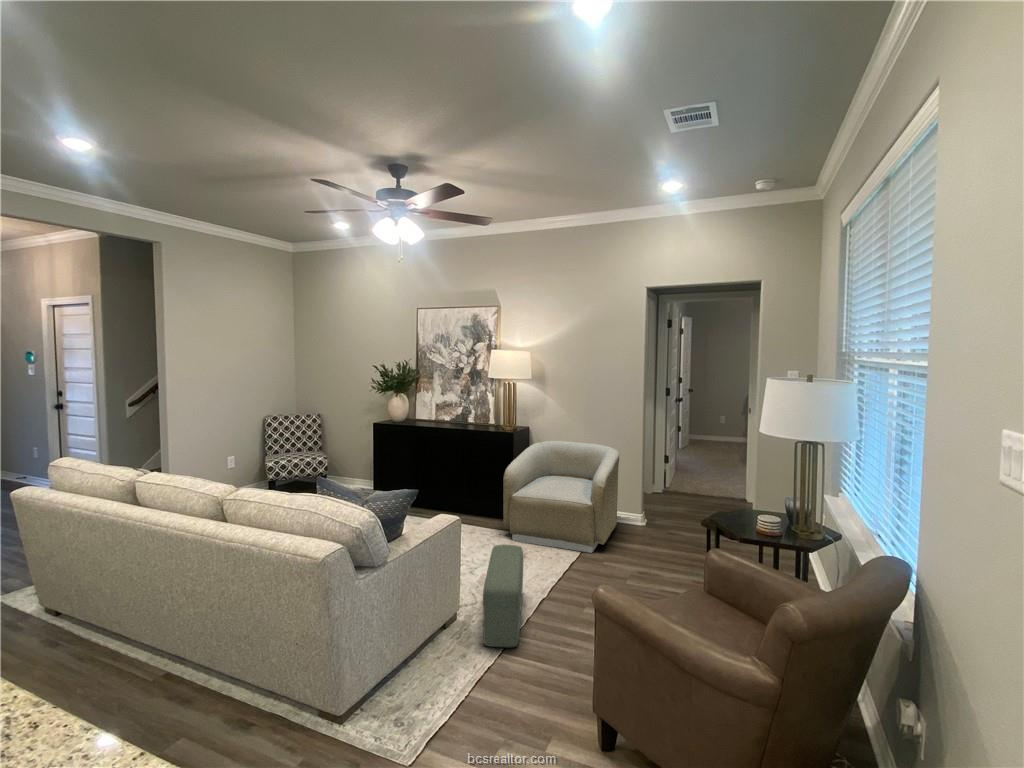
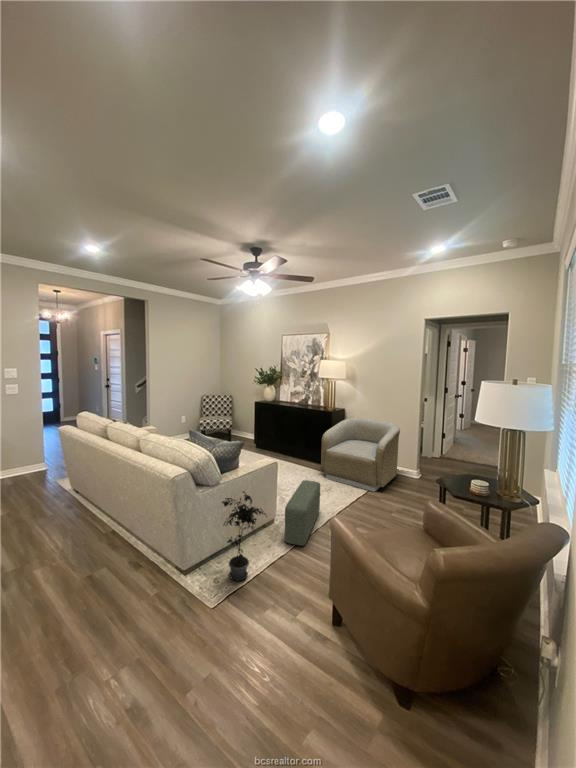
potted plant: none [395,568,481,716] -> present [222,491,265,580]

